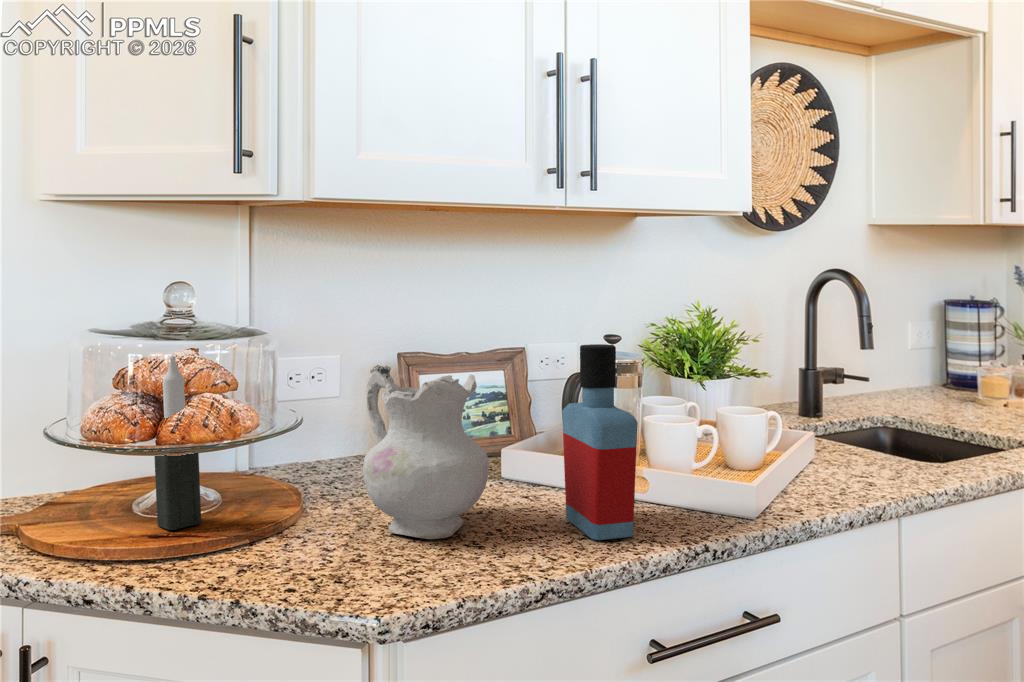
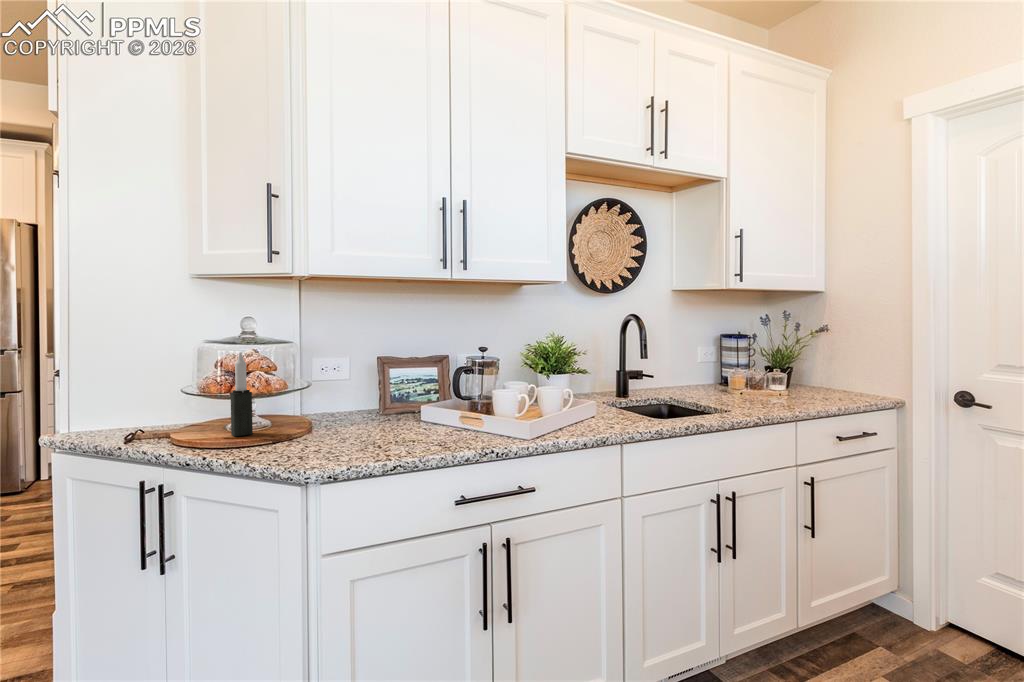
bottle: present [562,344,638,540] -> none [435,349,461,446]
ceramic pitcher: present [363,365,489,539] -> none [330,359,395,444]

